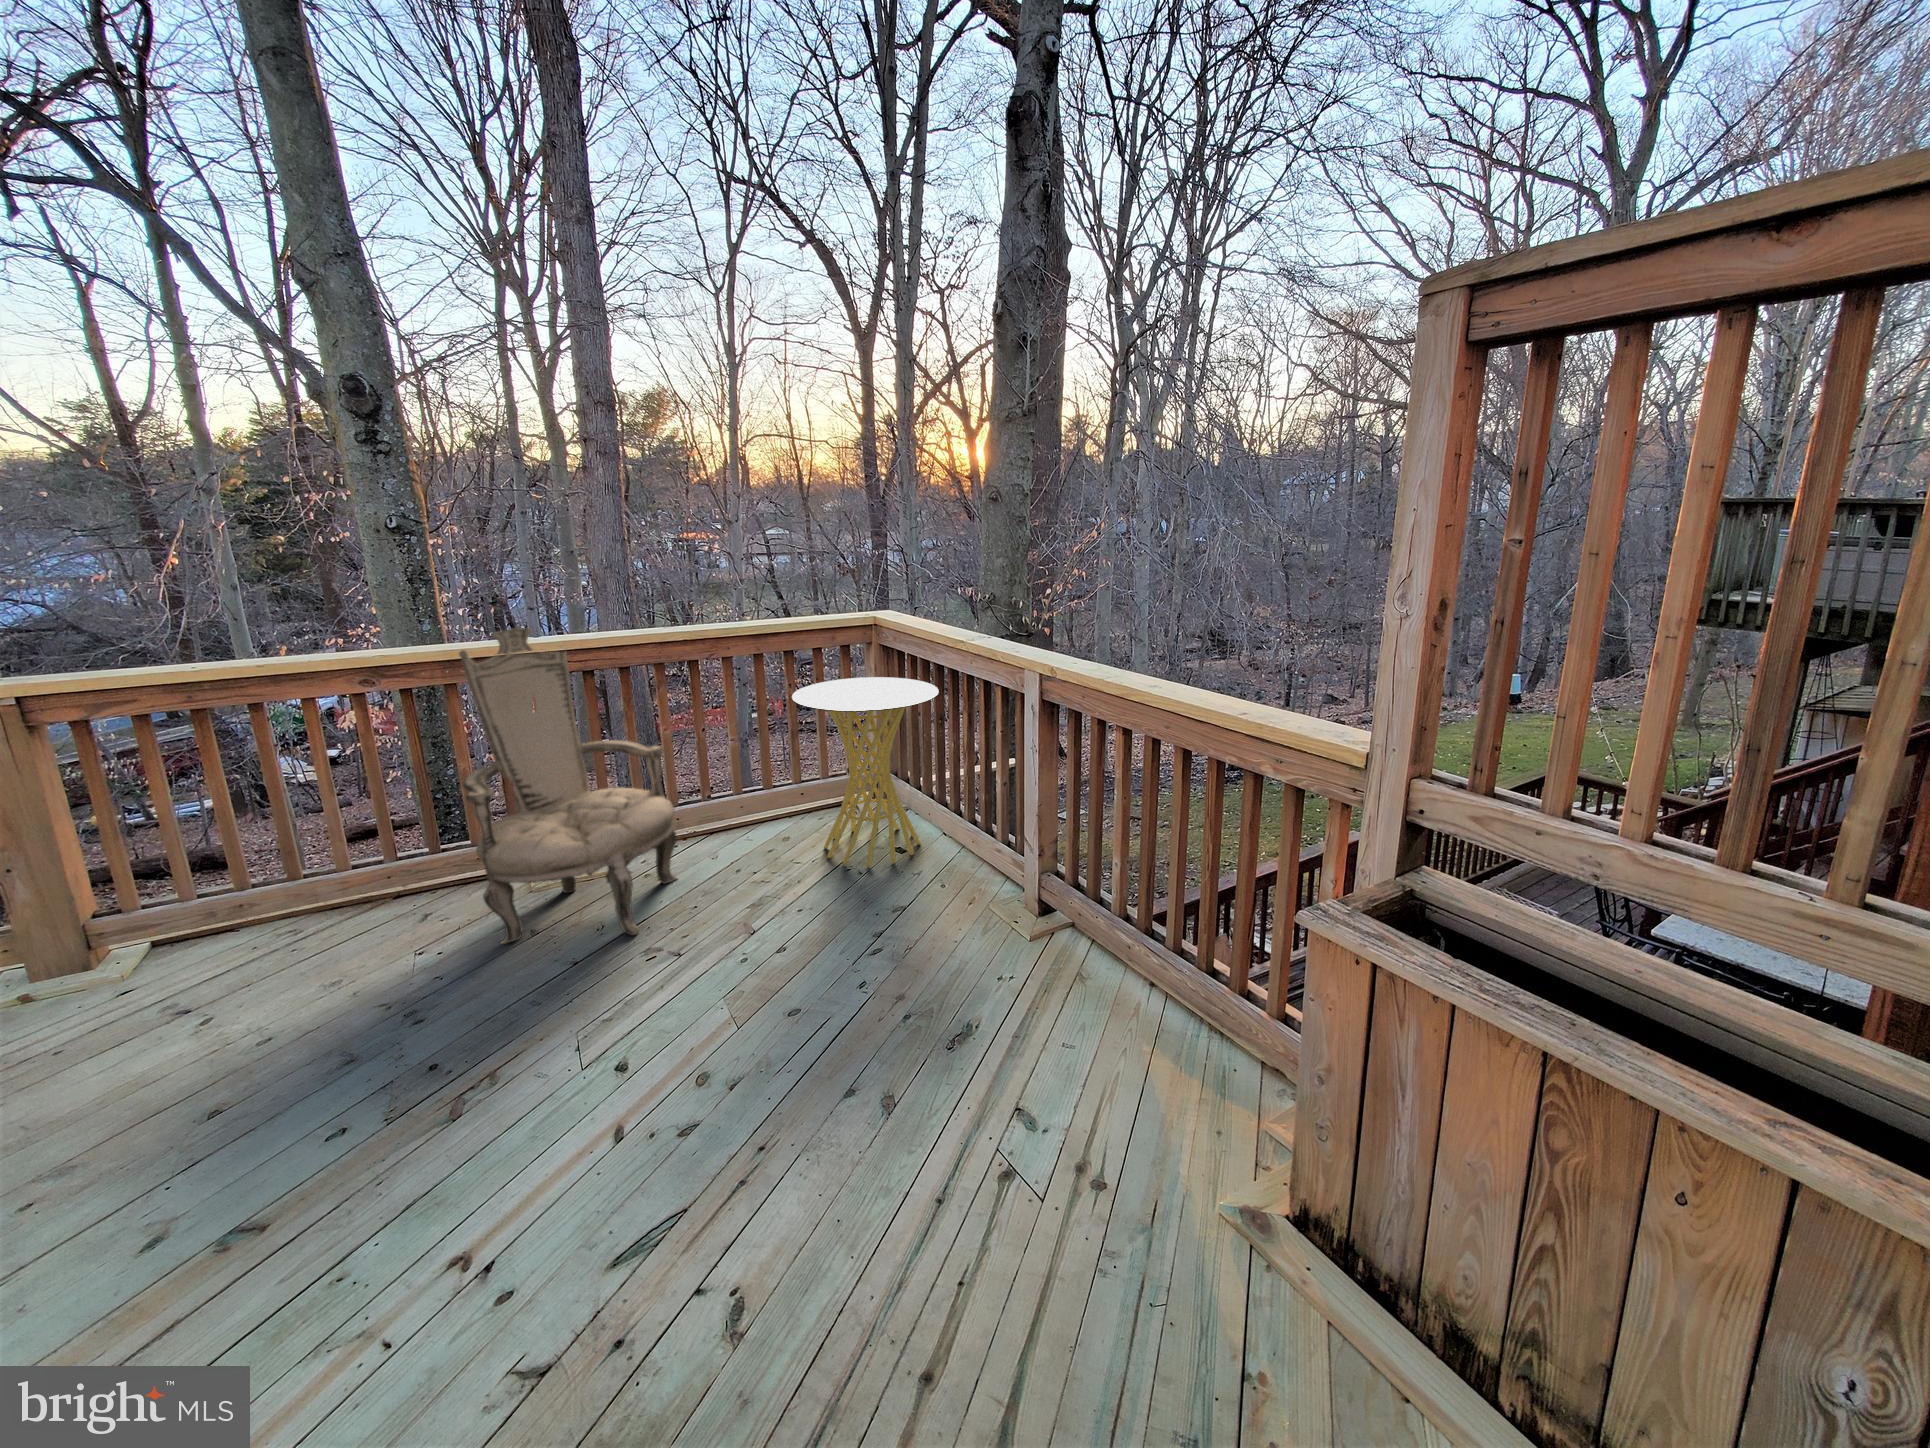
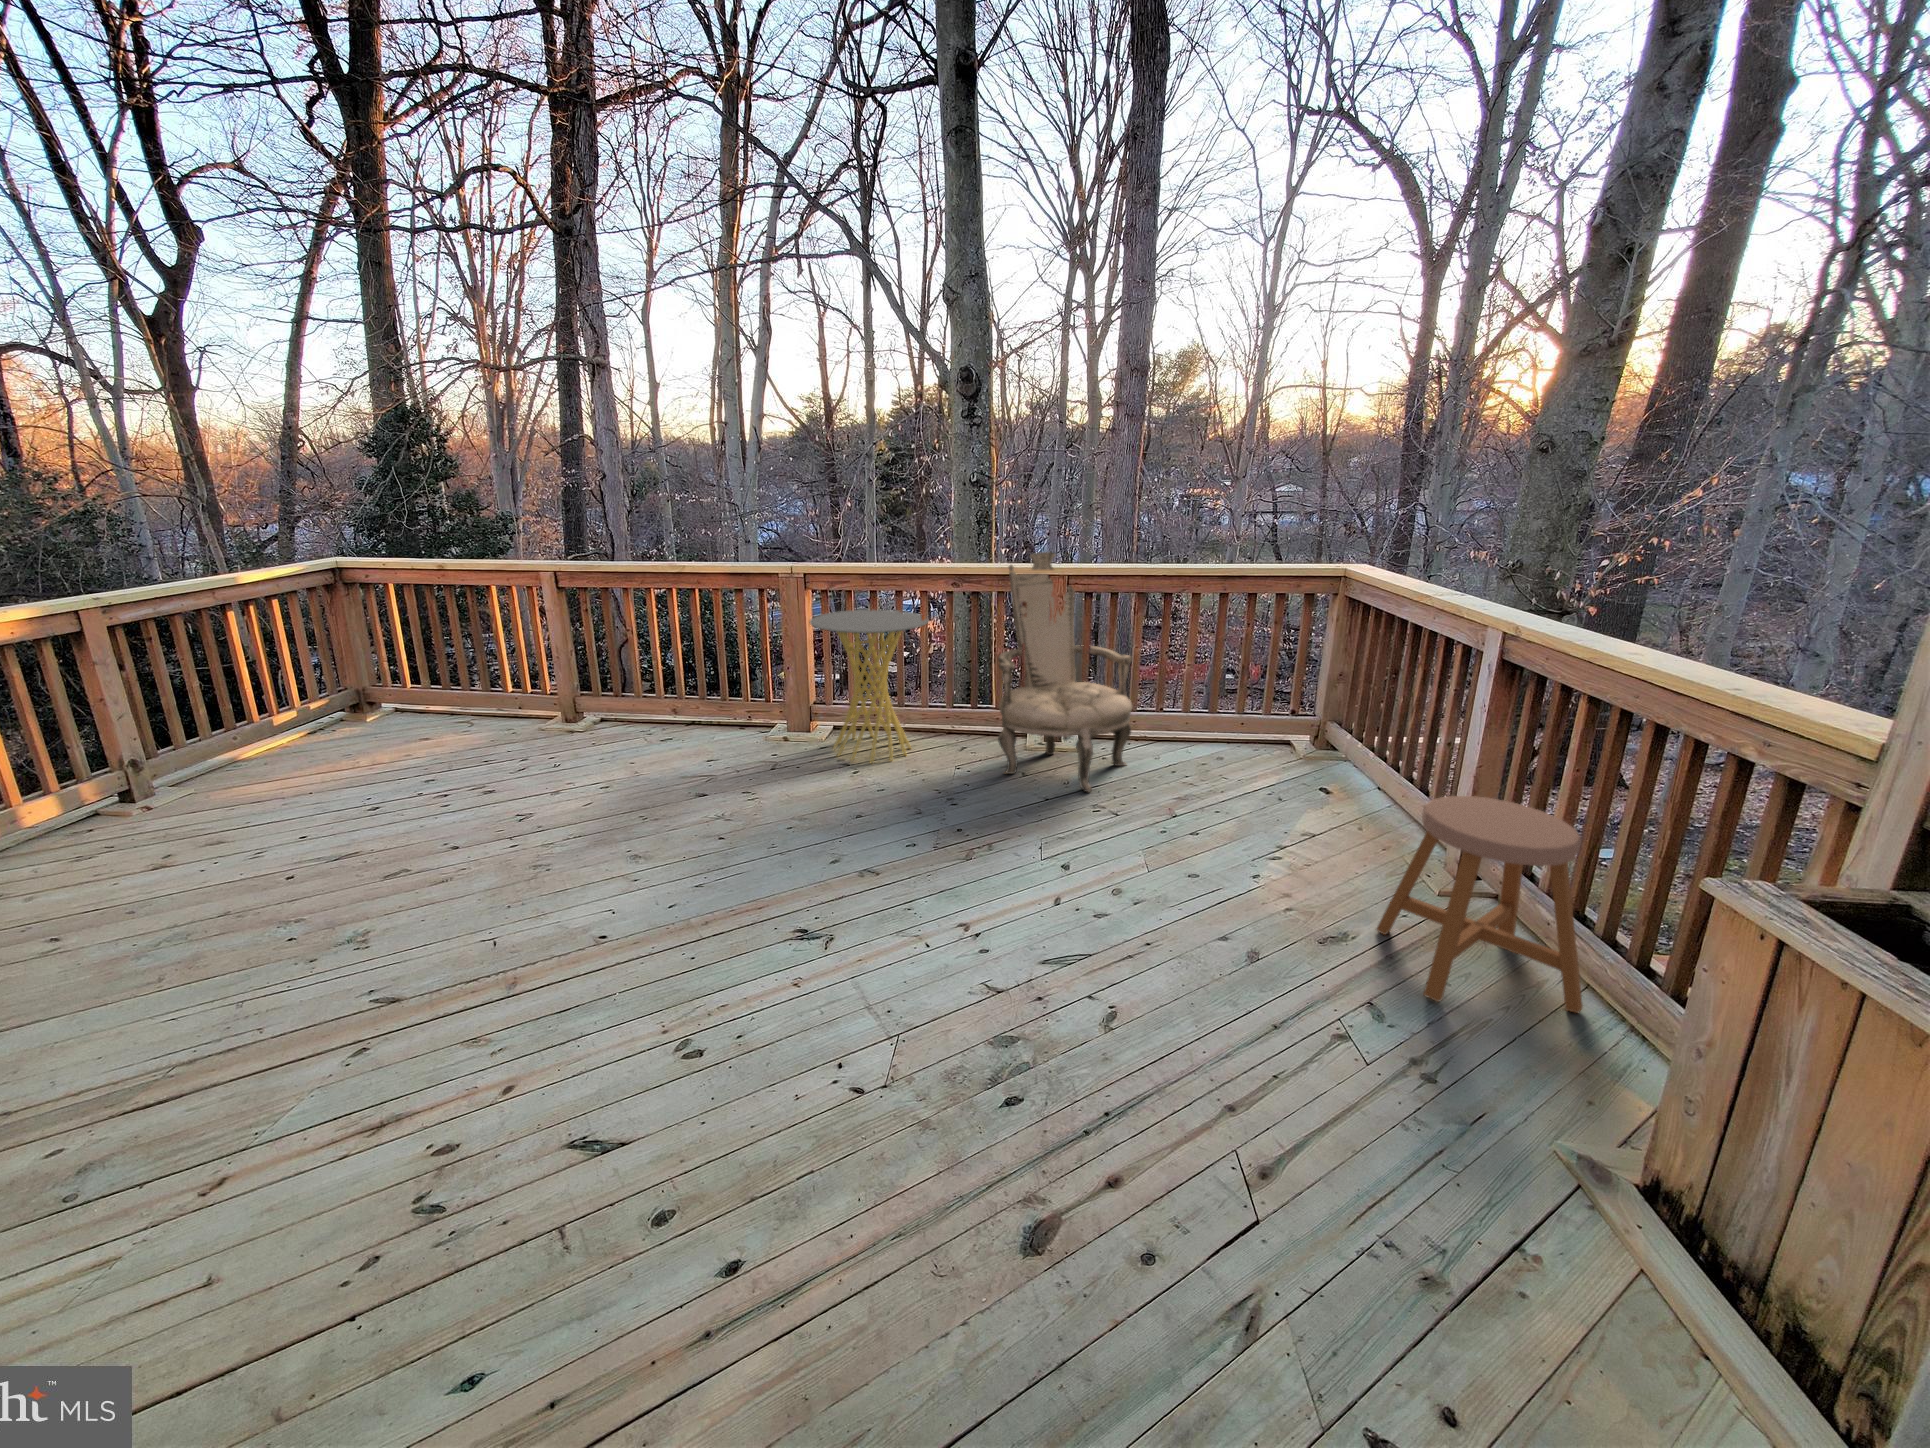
side table: present [792,677,939,867] -> present [810,609,929,763]
stool: none [993,839,1172,1072] -> present [1376,796,1583,1013]

